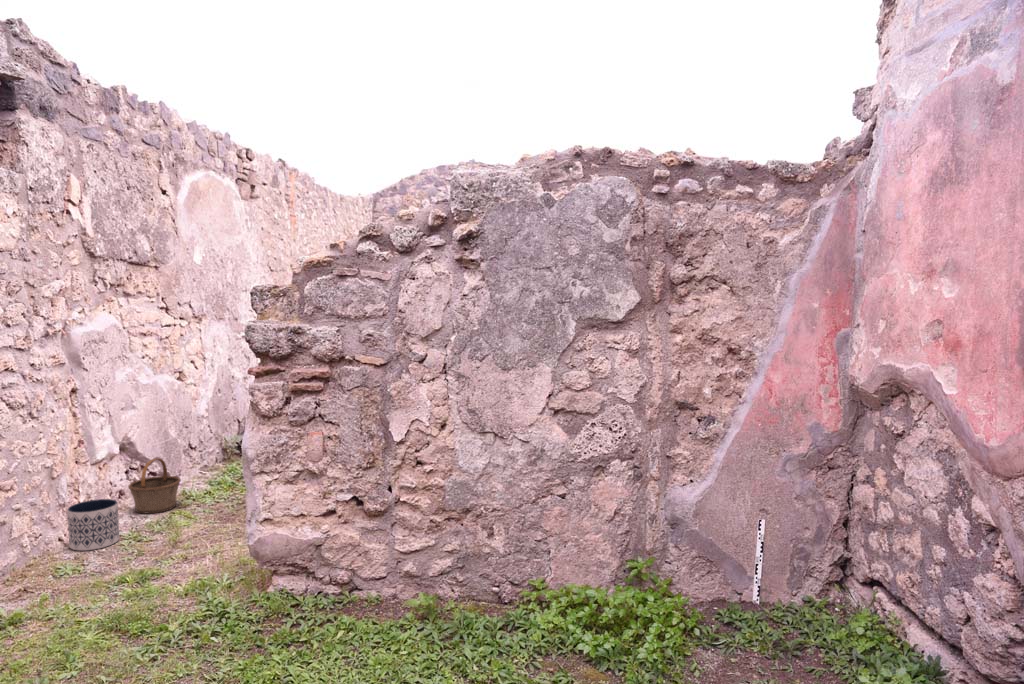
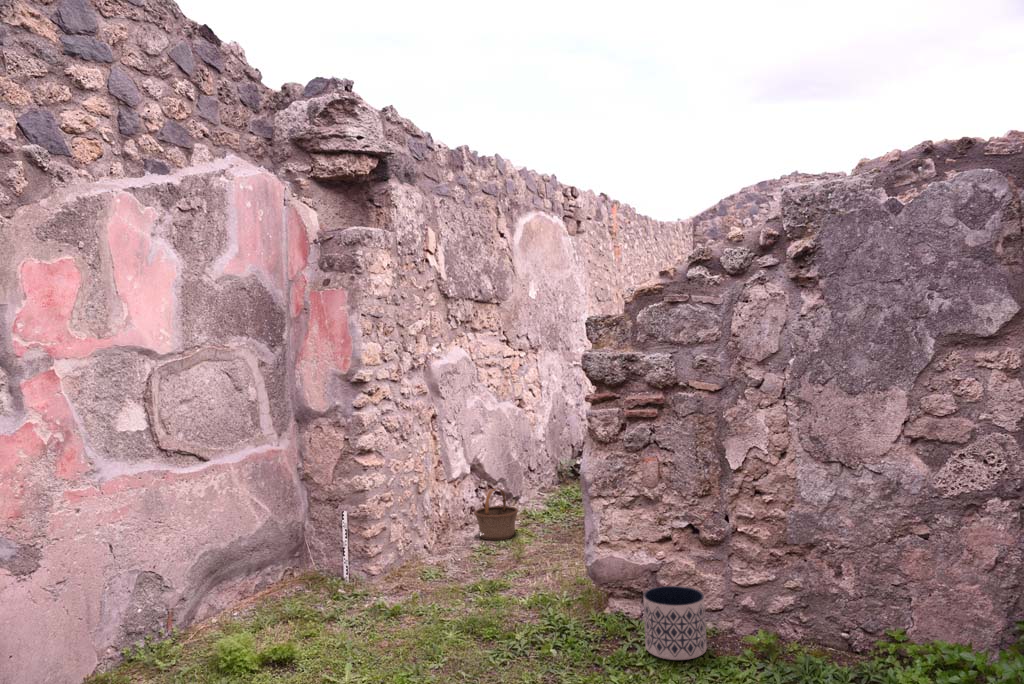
planter: present [67,499,119,551] -> present [644,586,707,660]

